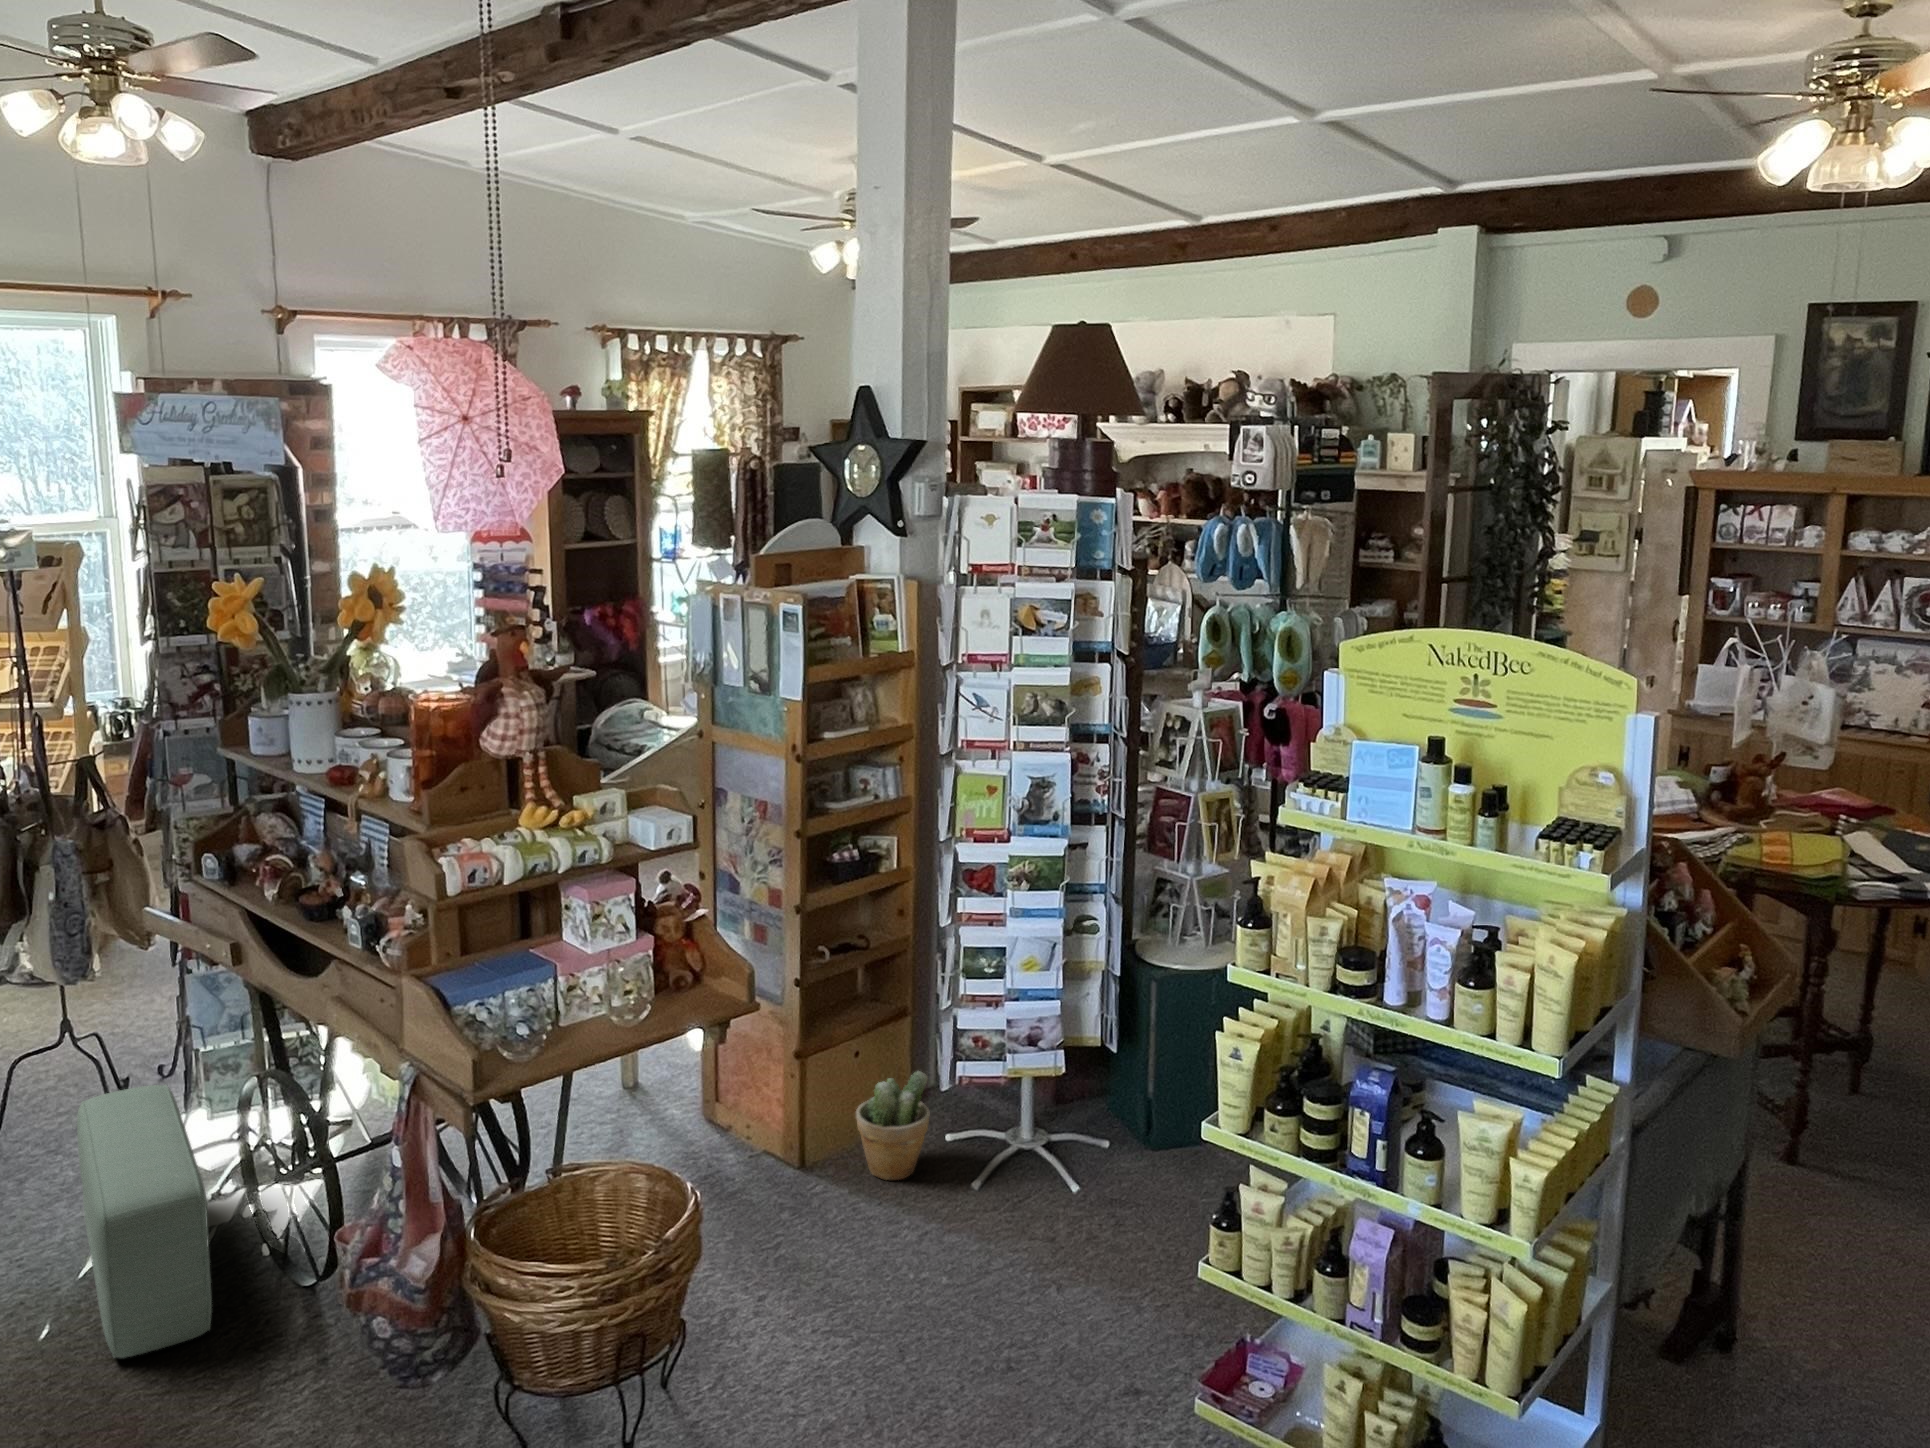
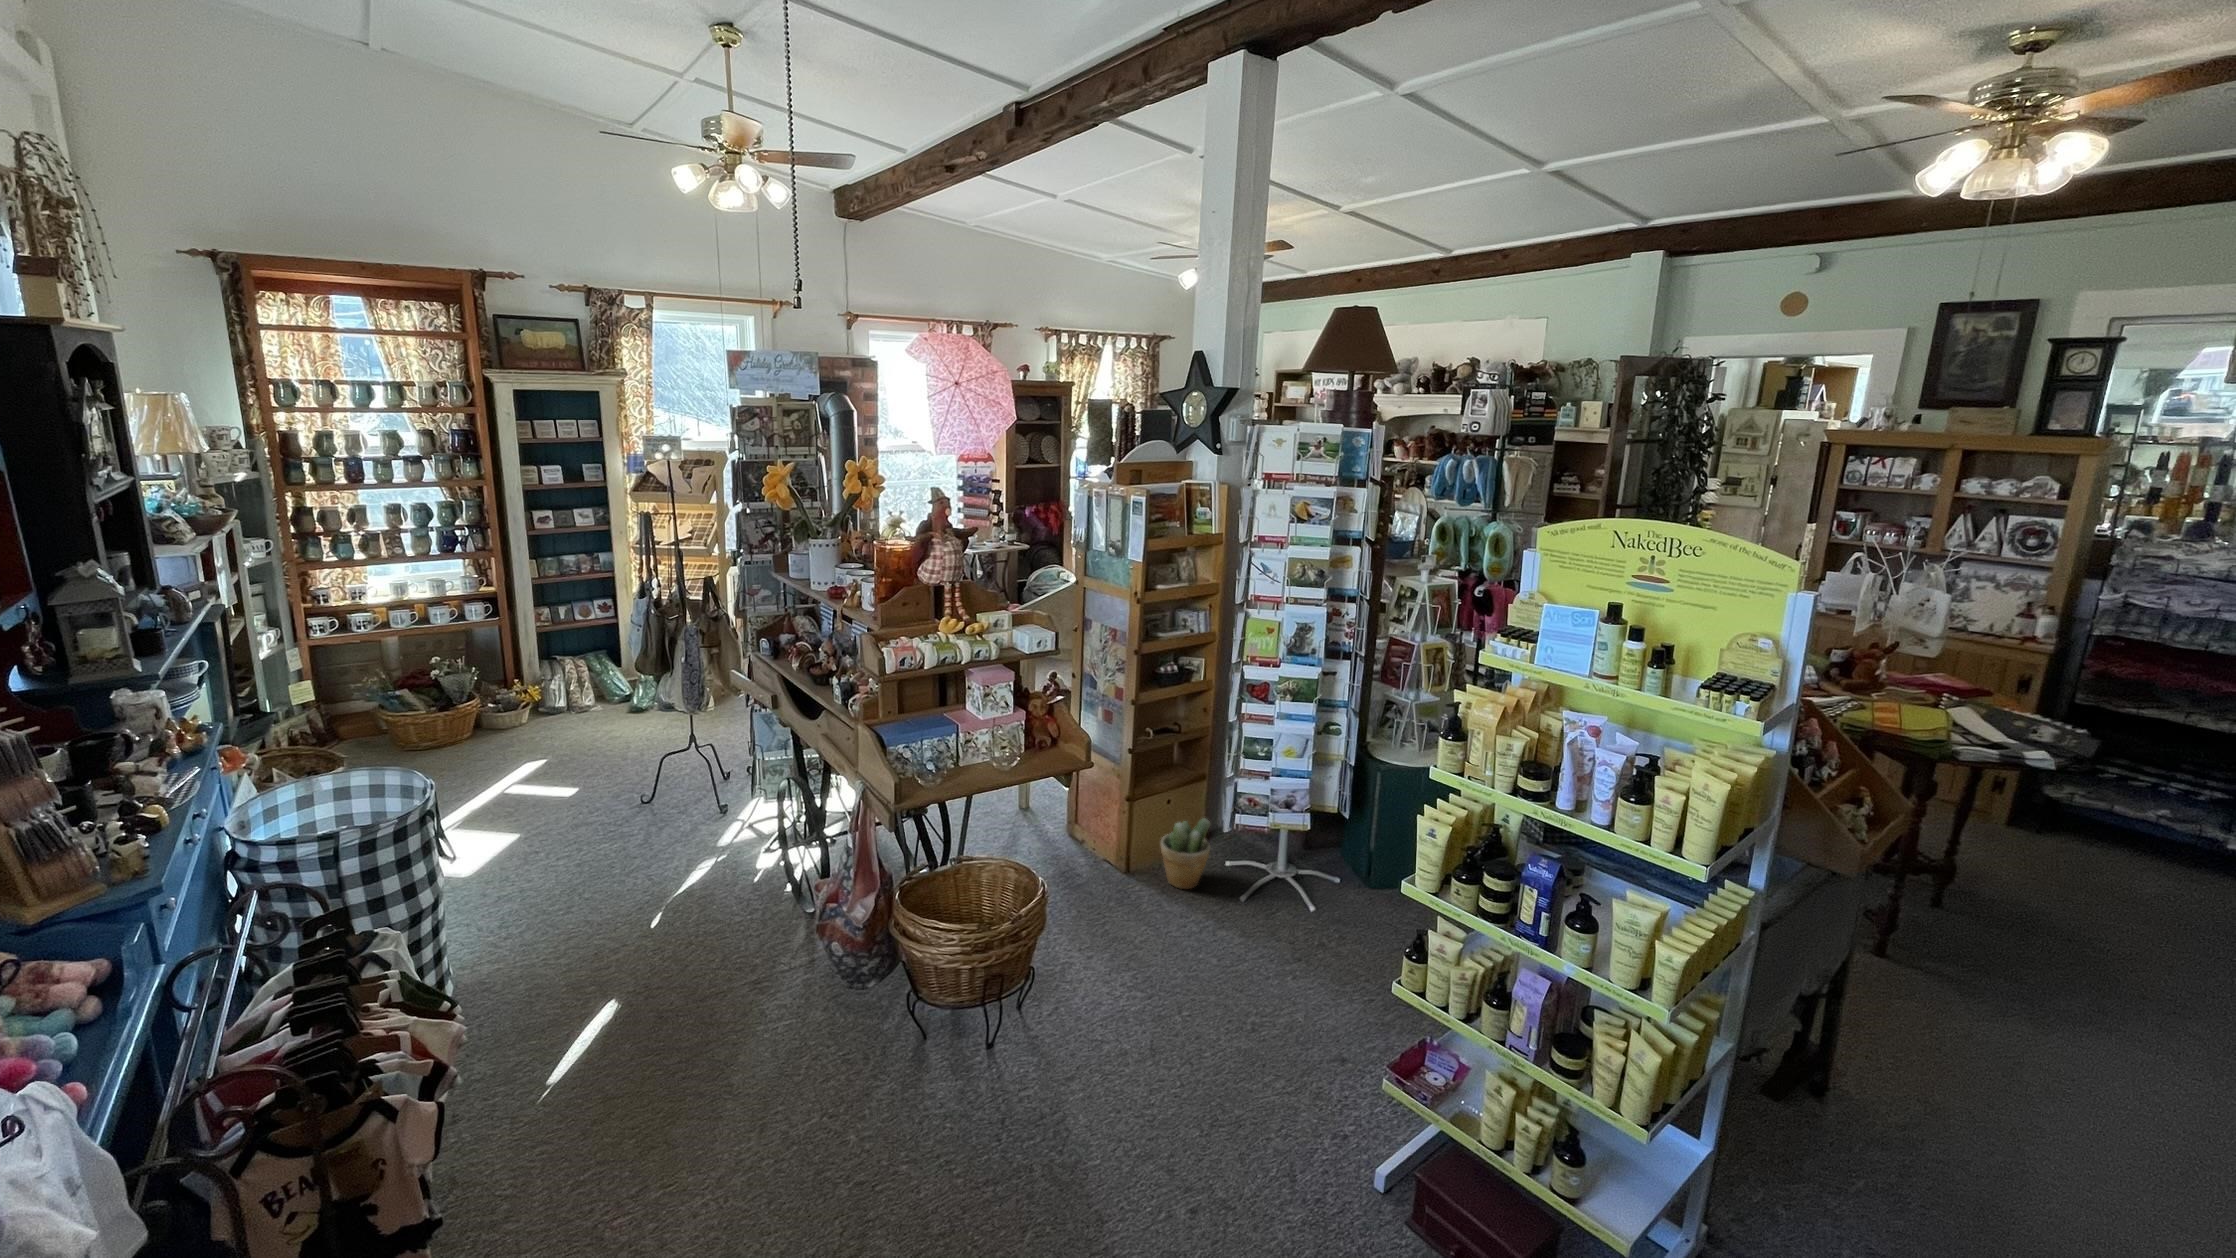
pouf: present [77,1084,212,1358] -> none [695,774,758,933]

